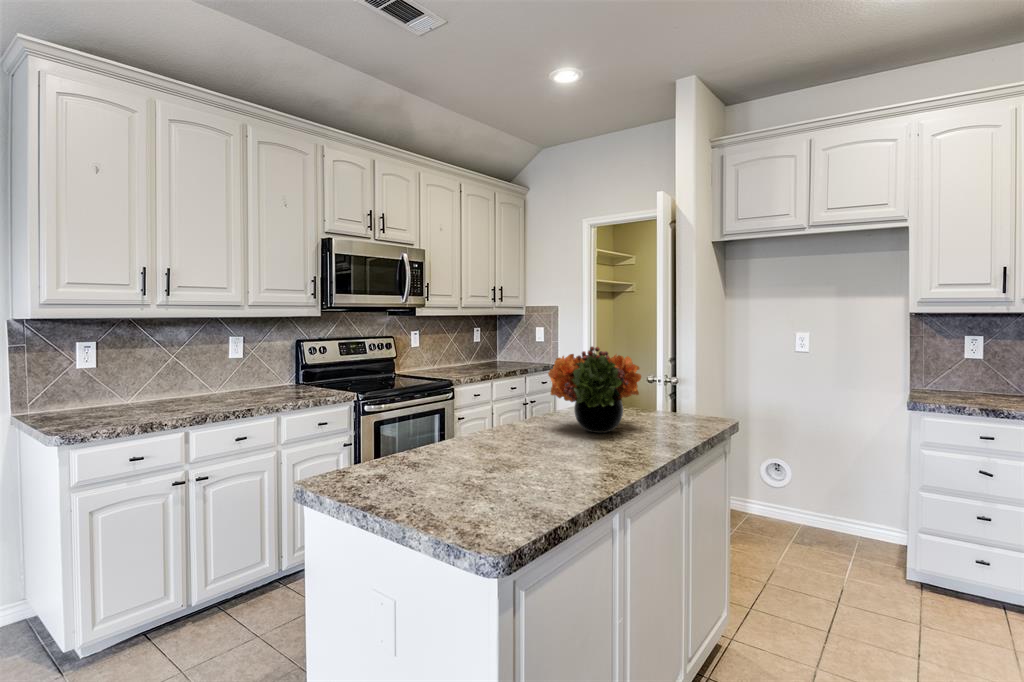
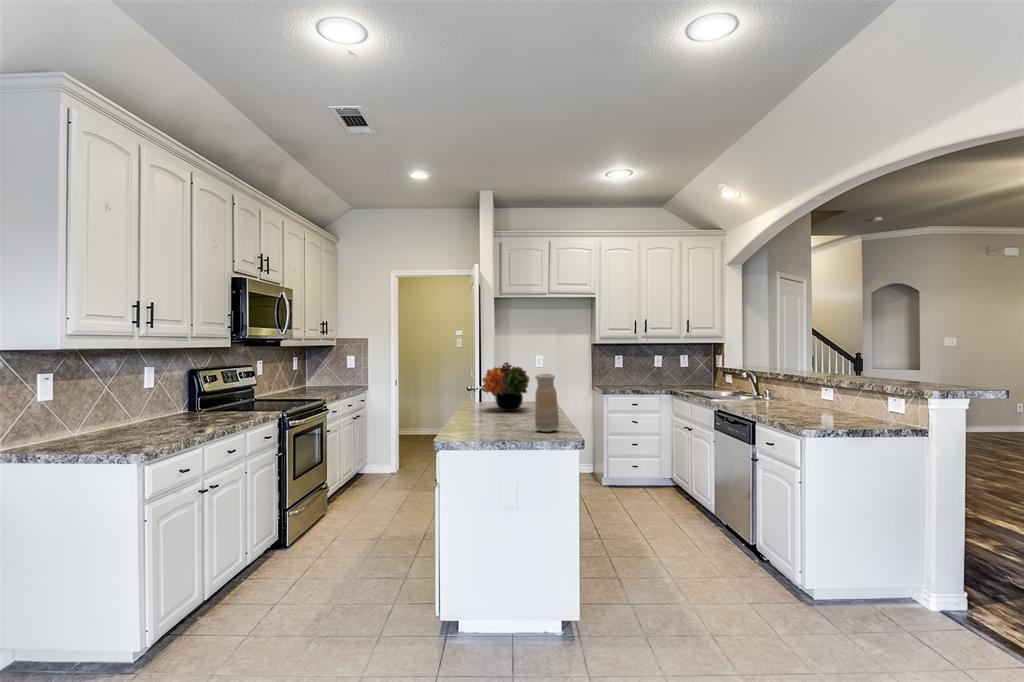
vase: none [483,379,532,503] -> present [535,374,559,432]

